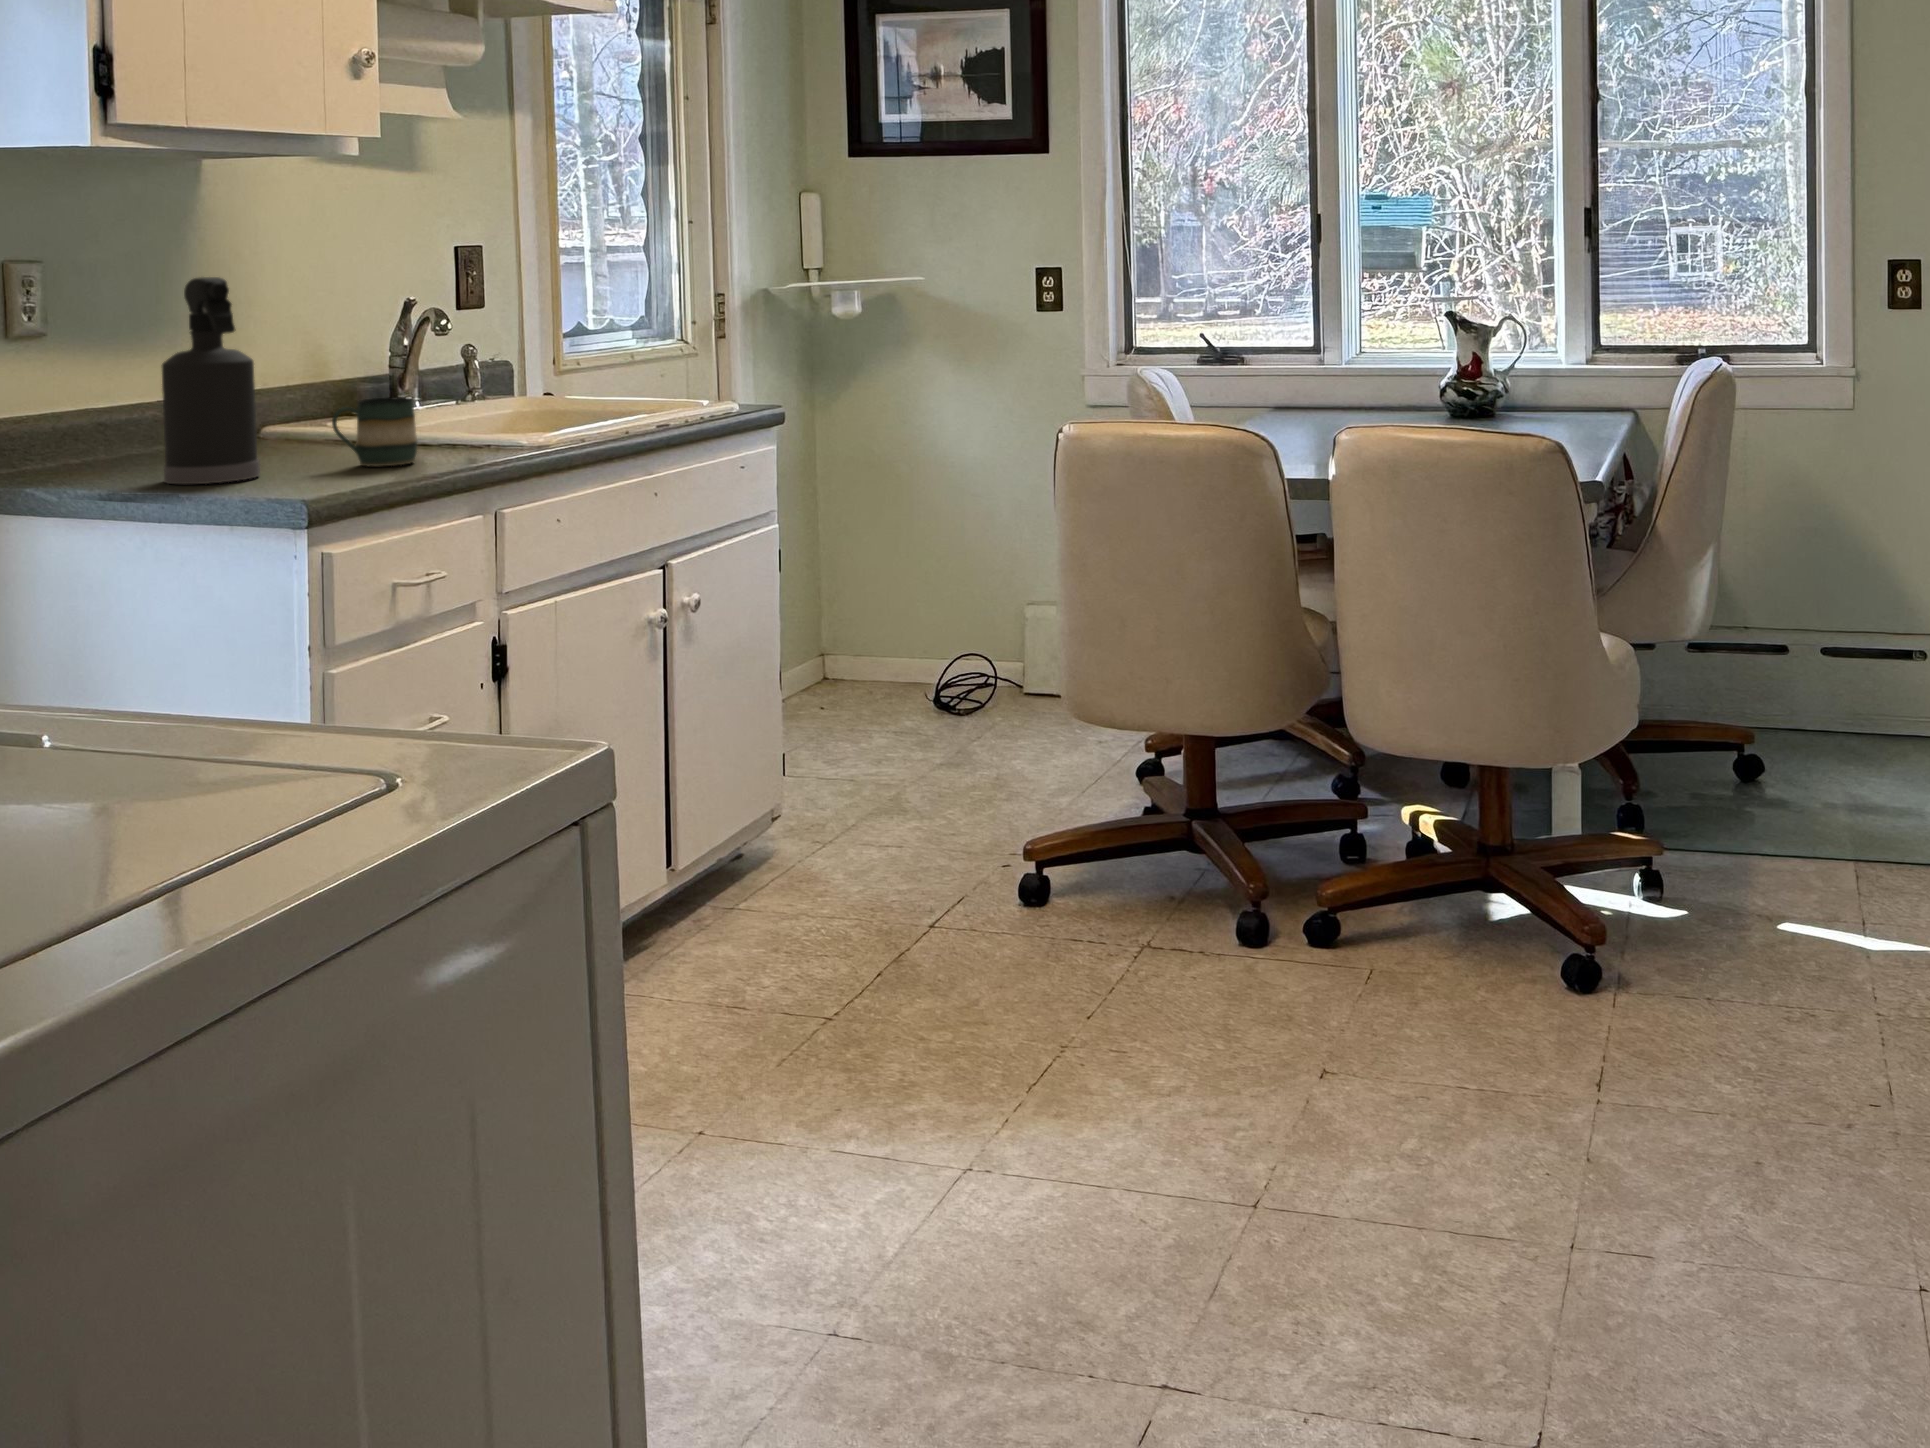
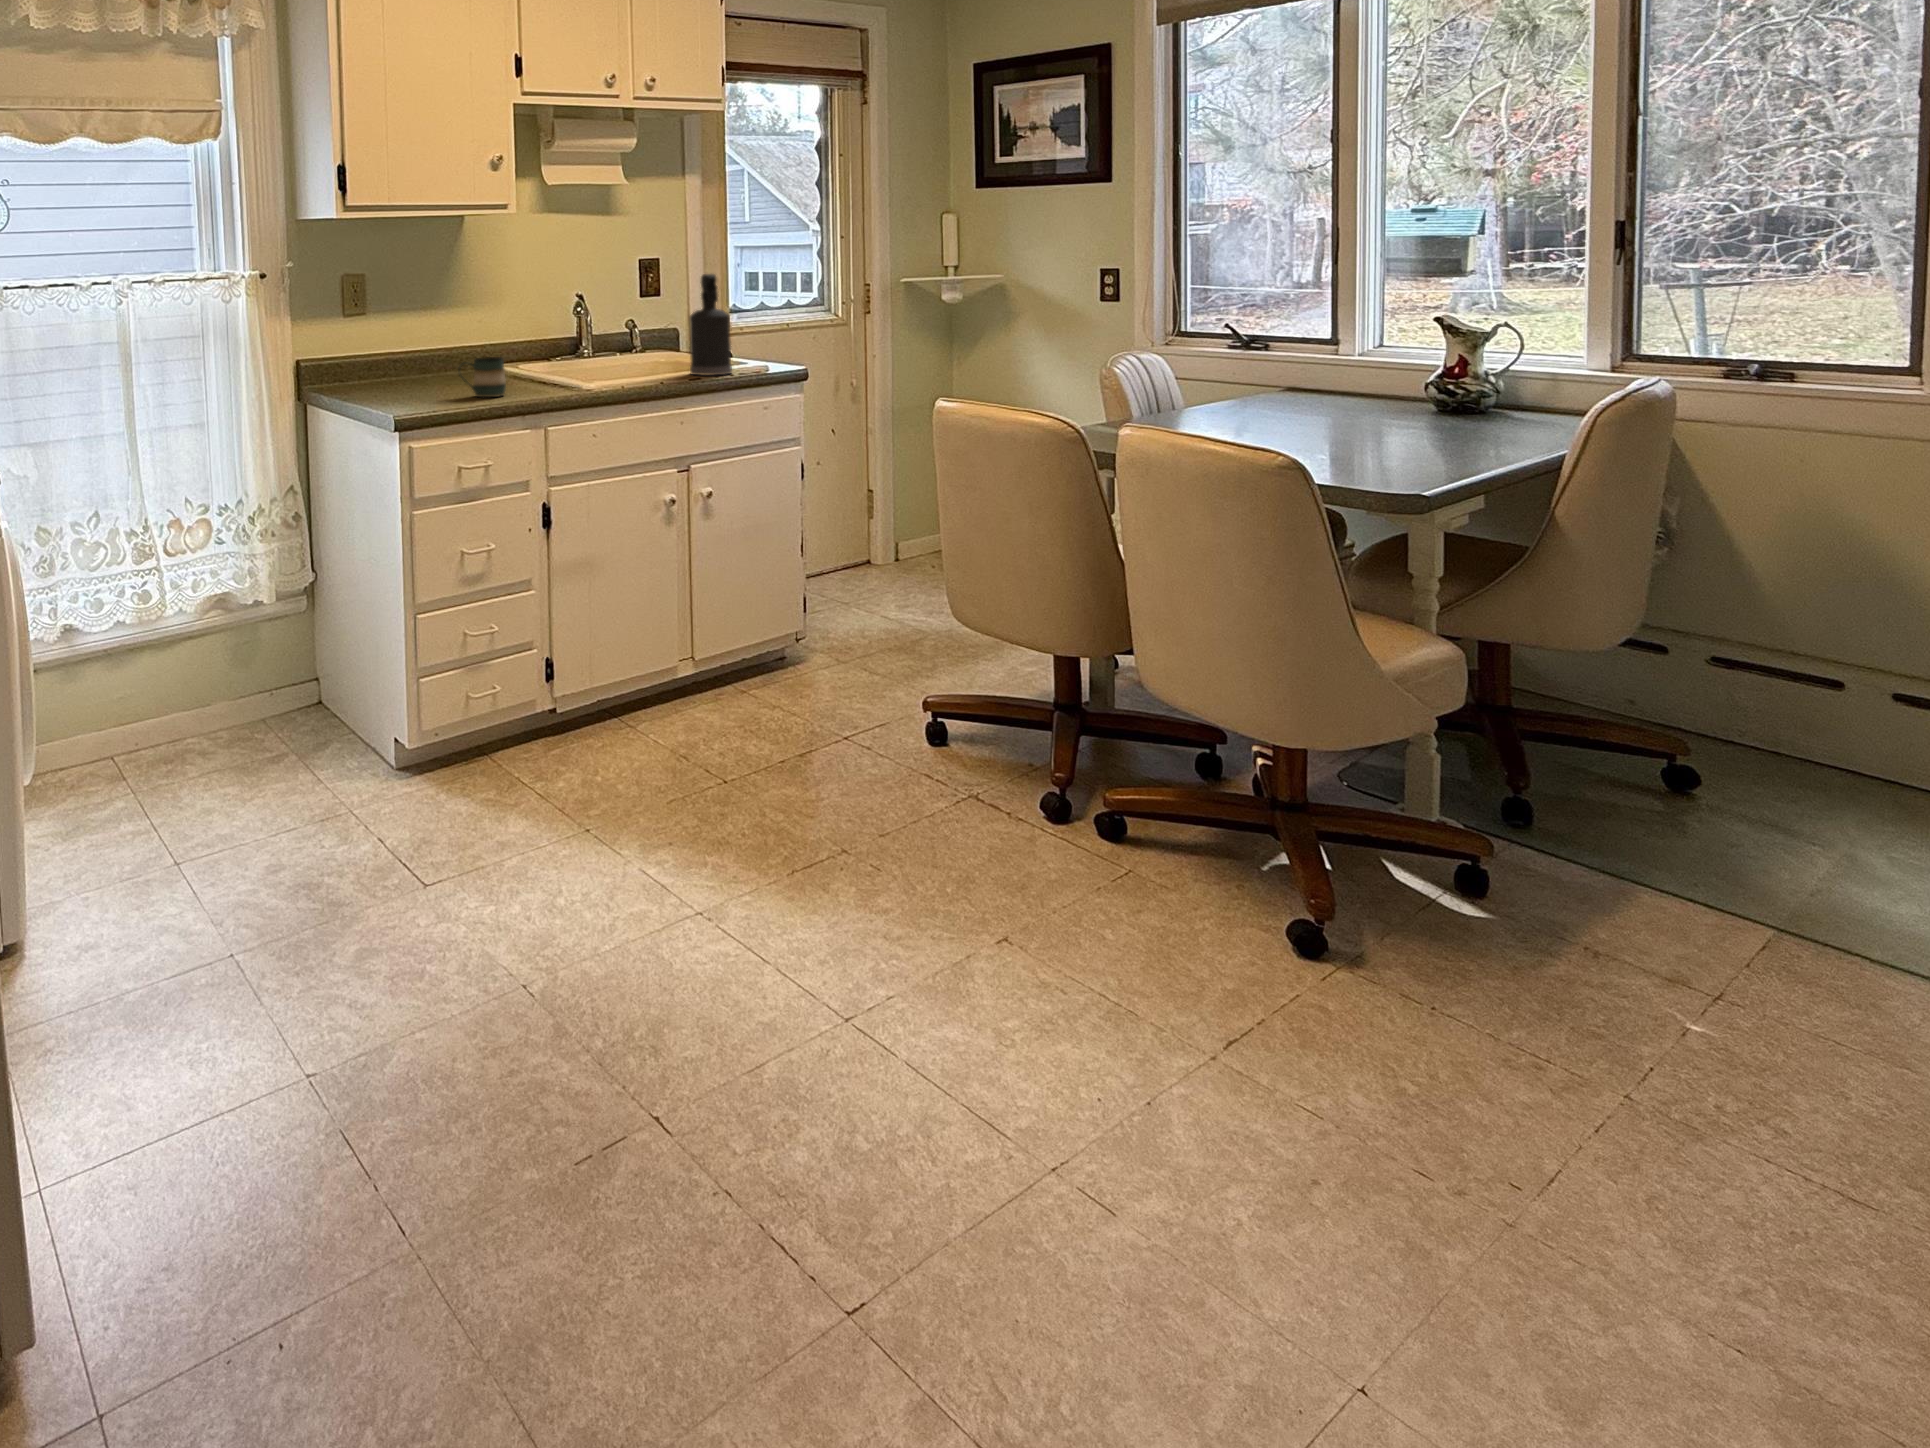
spray bottle: present [162,277,260,484] -> present [689,274,732,375]

